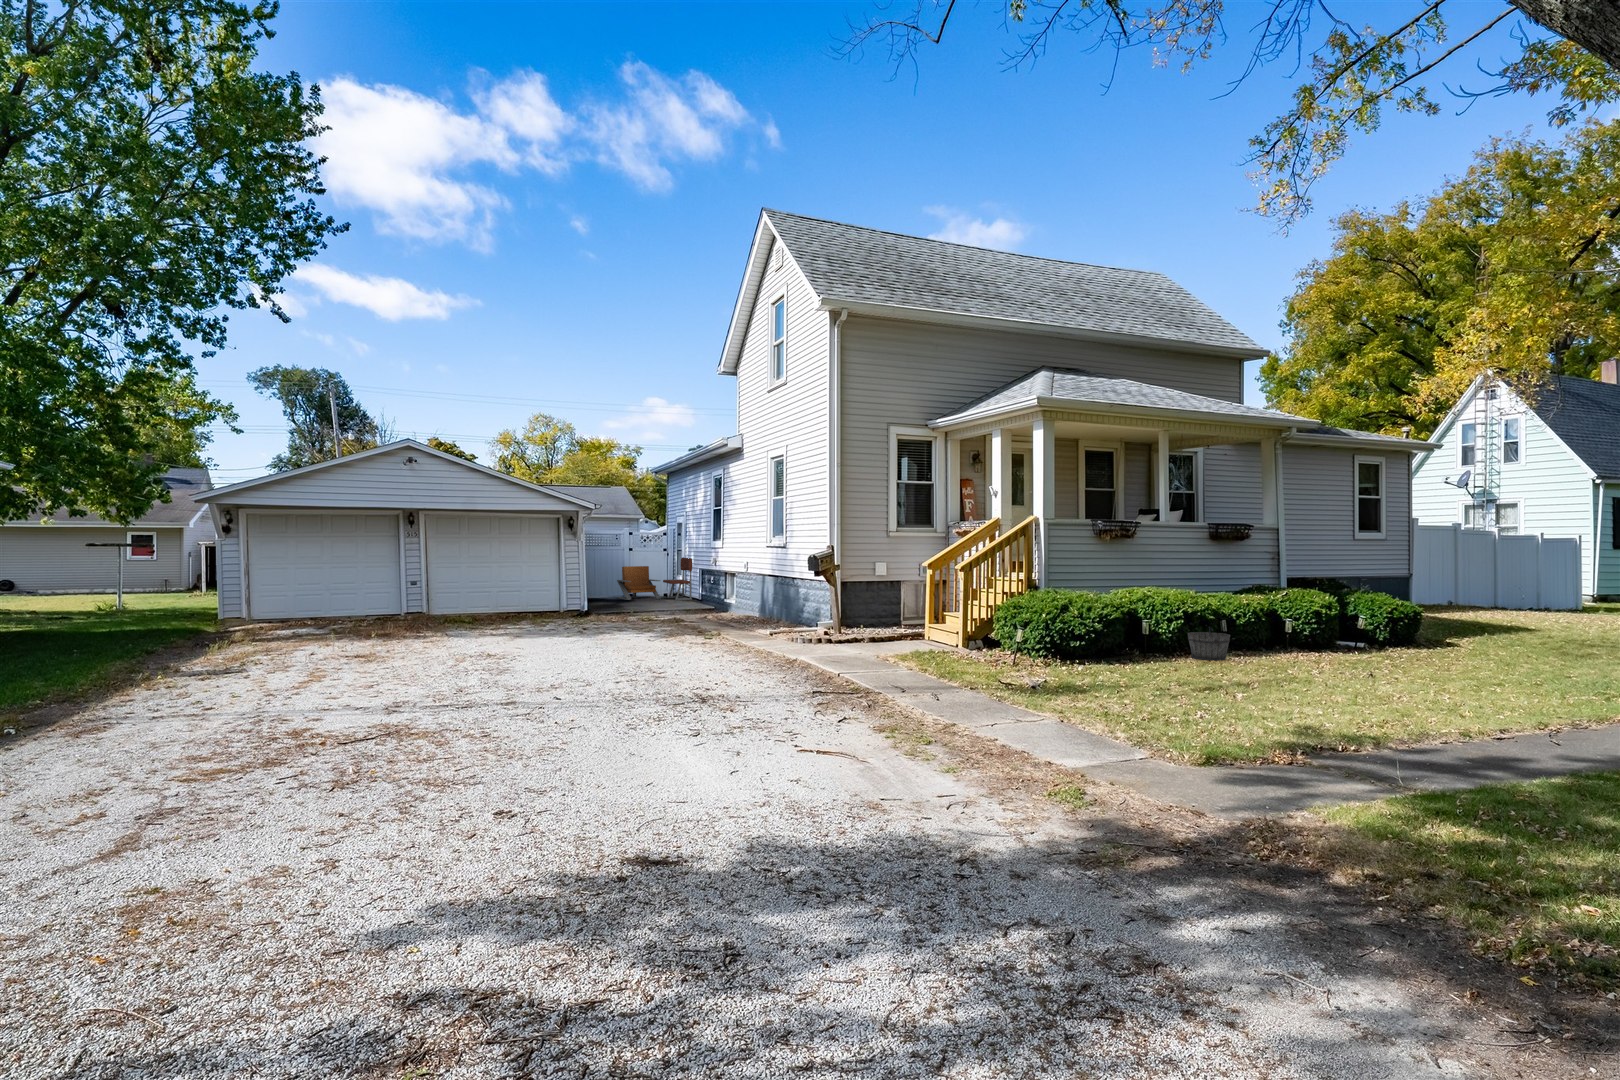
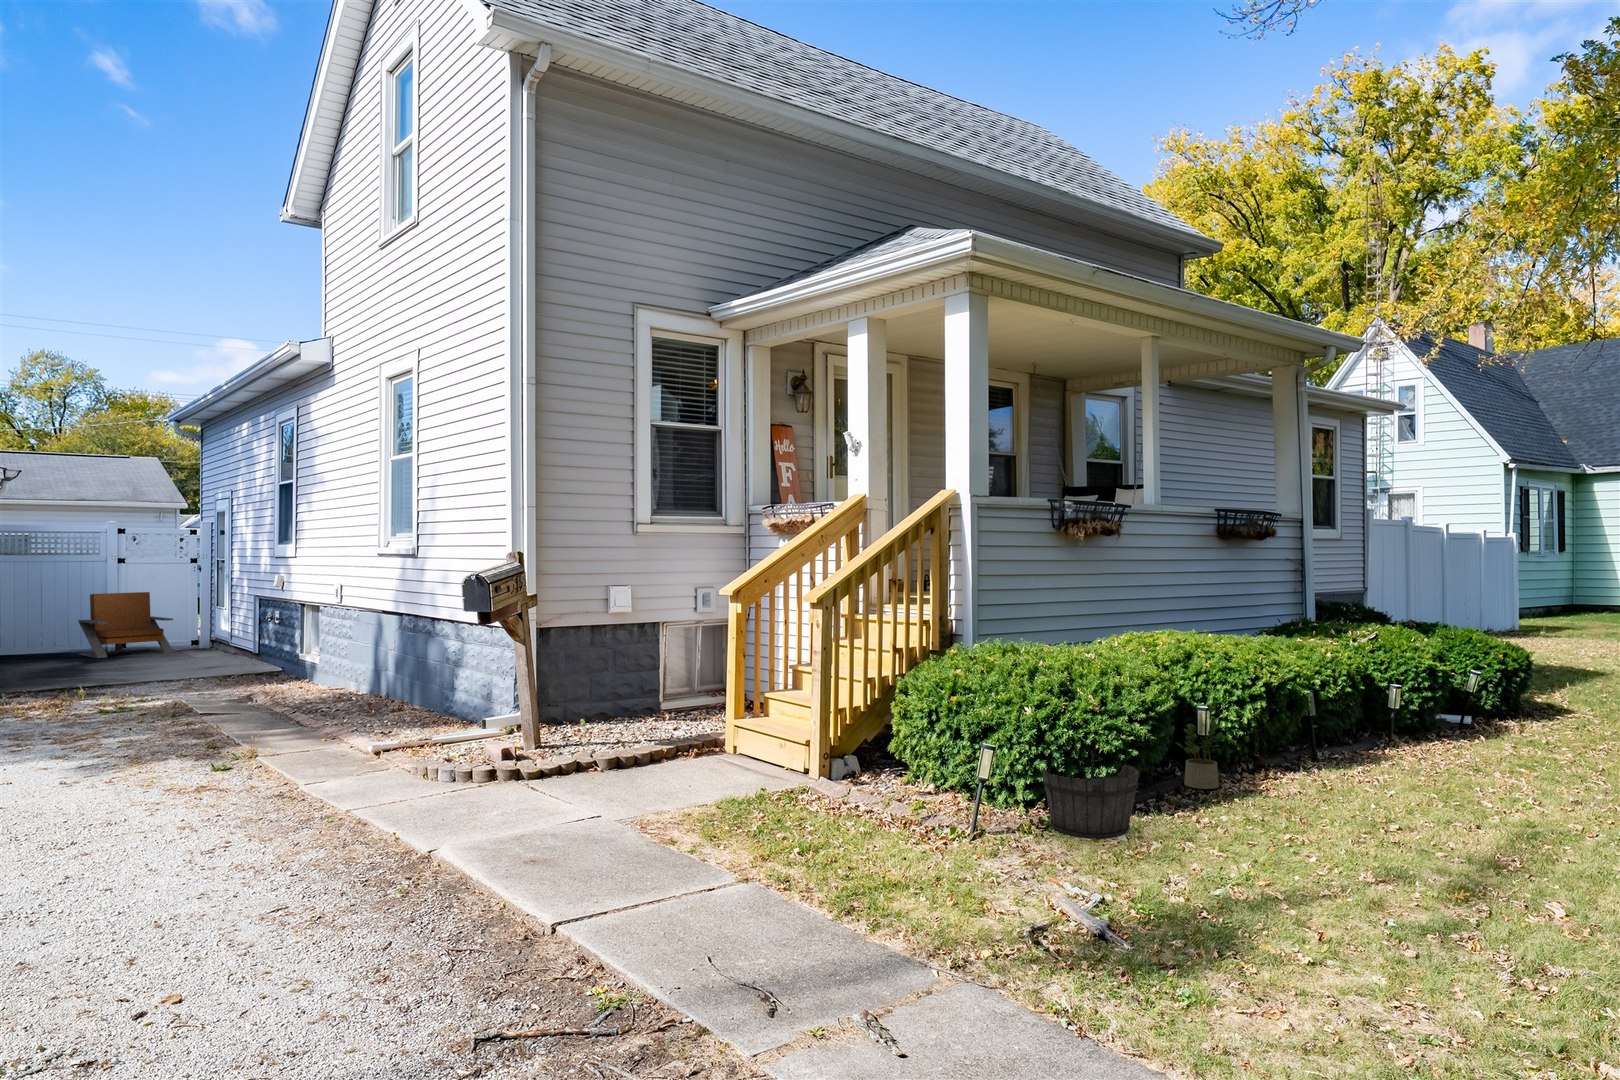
bench: present [663,558,692,600] -> none [179,576,239,656]
potted plant: none [1135,620,1158,660] -> present [1176,704,1223,789]
wooden bucket: present [1188,625,1230,660] -> present [1041,748,1139,838]

